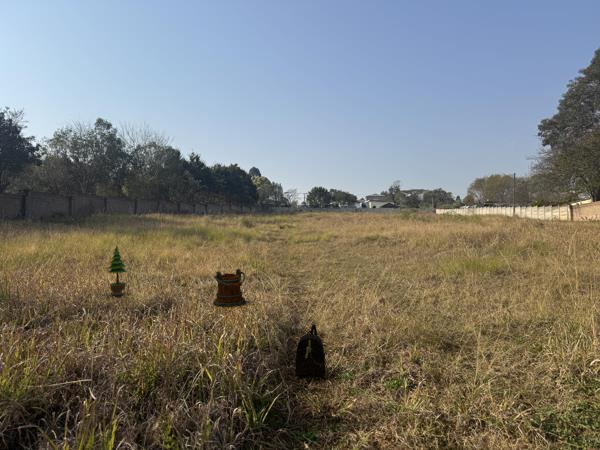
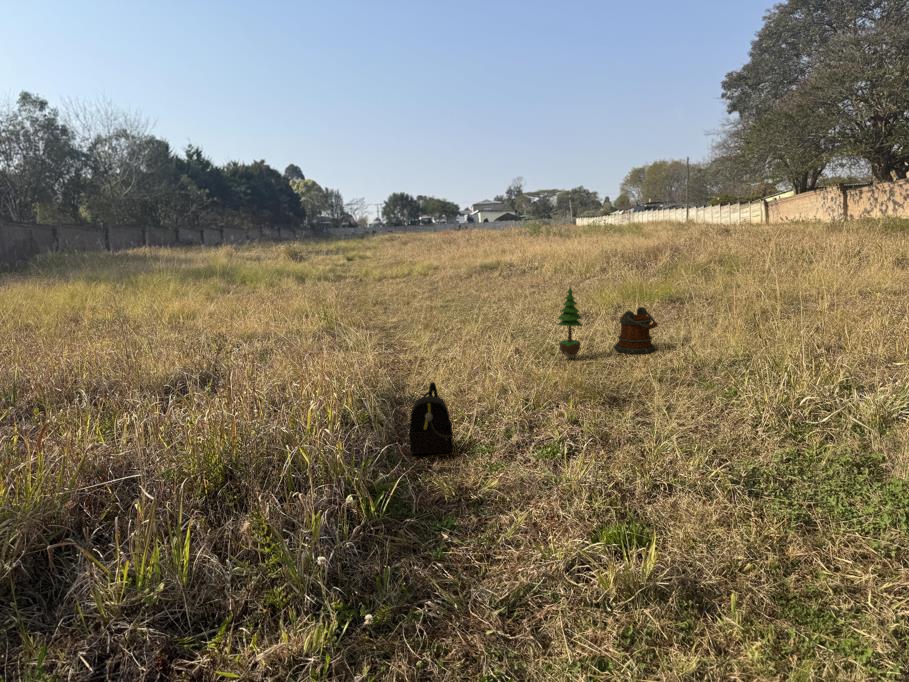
potted tree: present [108,246,127,296] -> present [557,287,582,359]
bucket: present [213,269,246,307] -> present [614,307,658,354]

